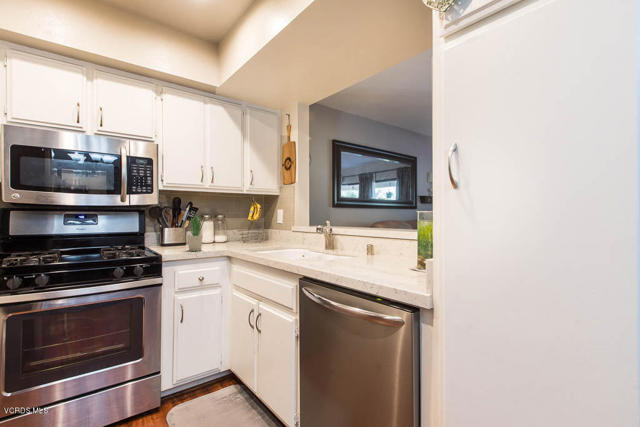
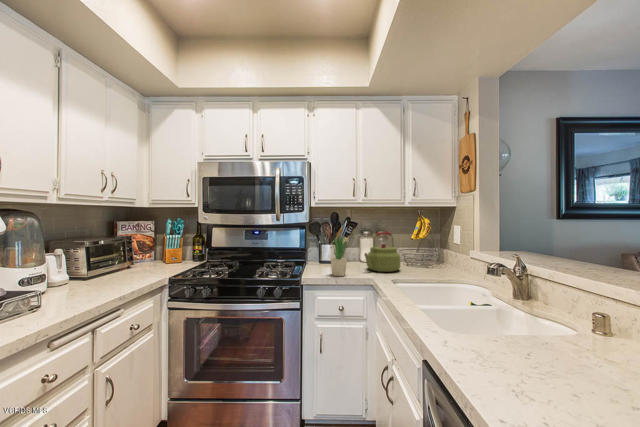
kettle: none [214,214,243,246] -> present [365,232,400,272]

